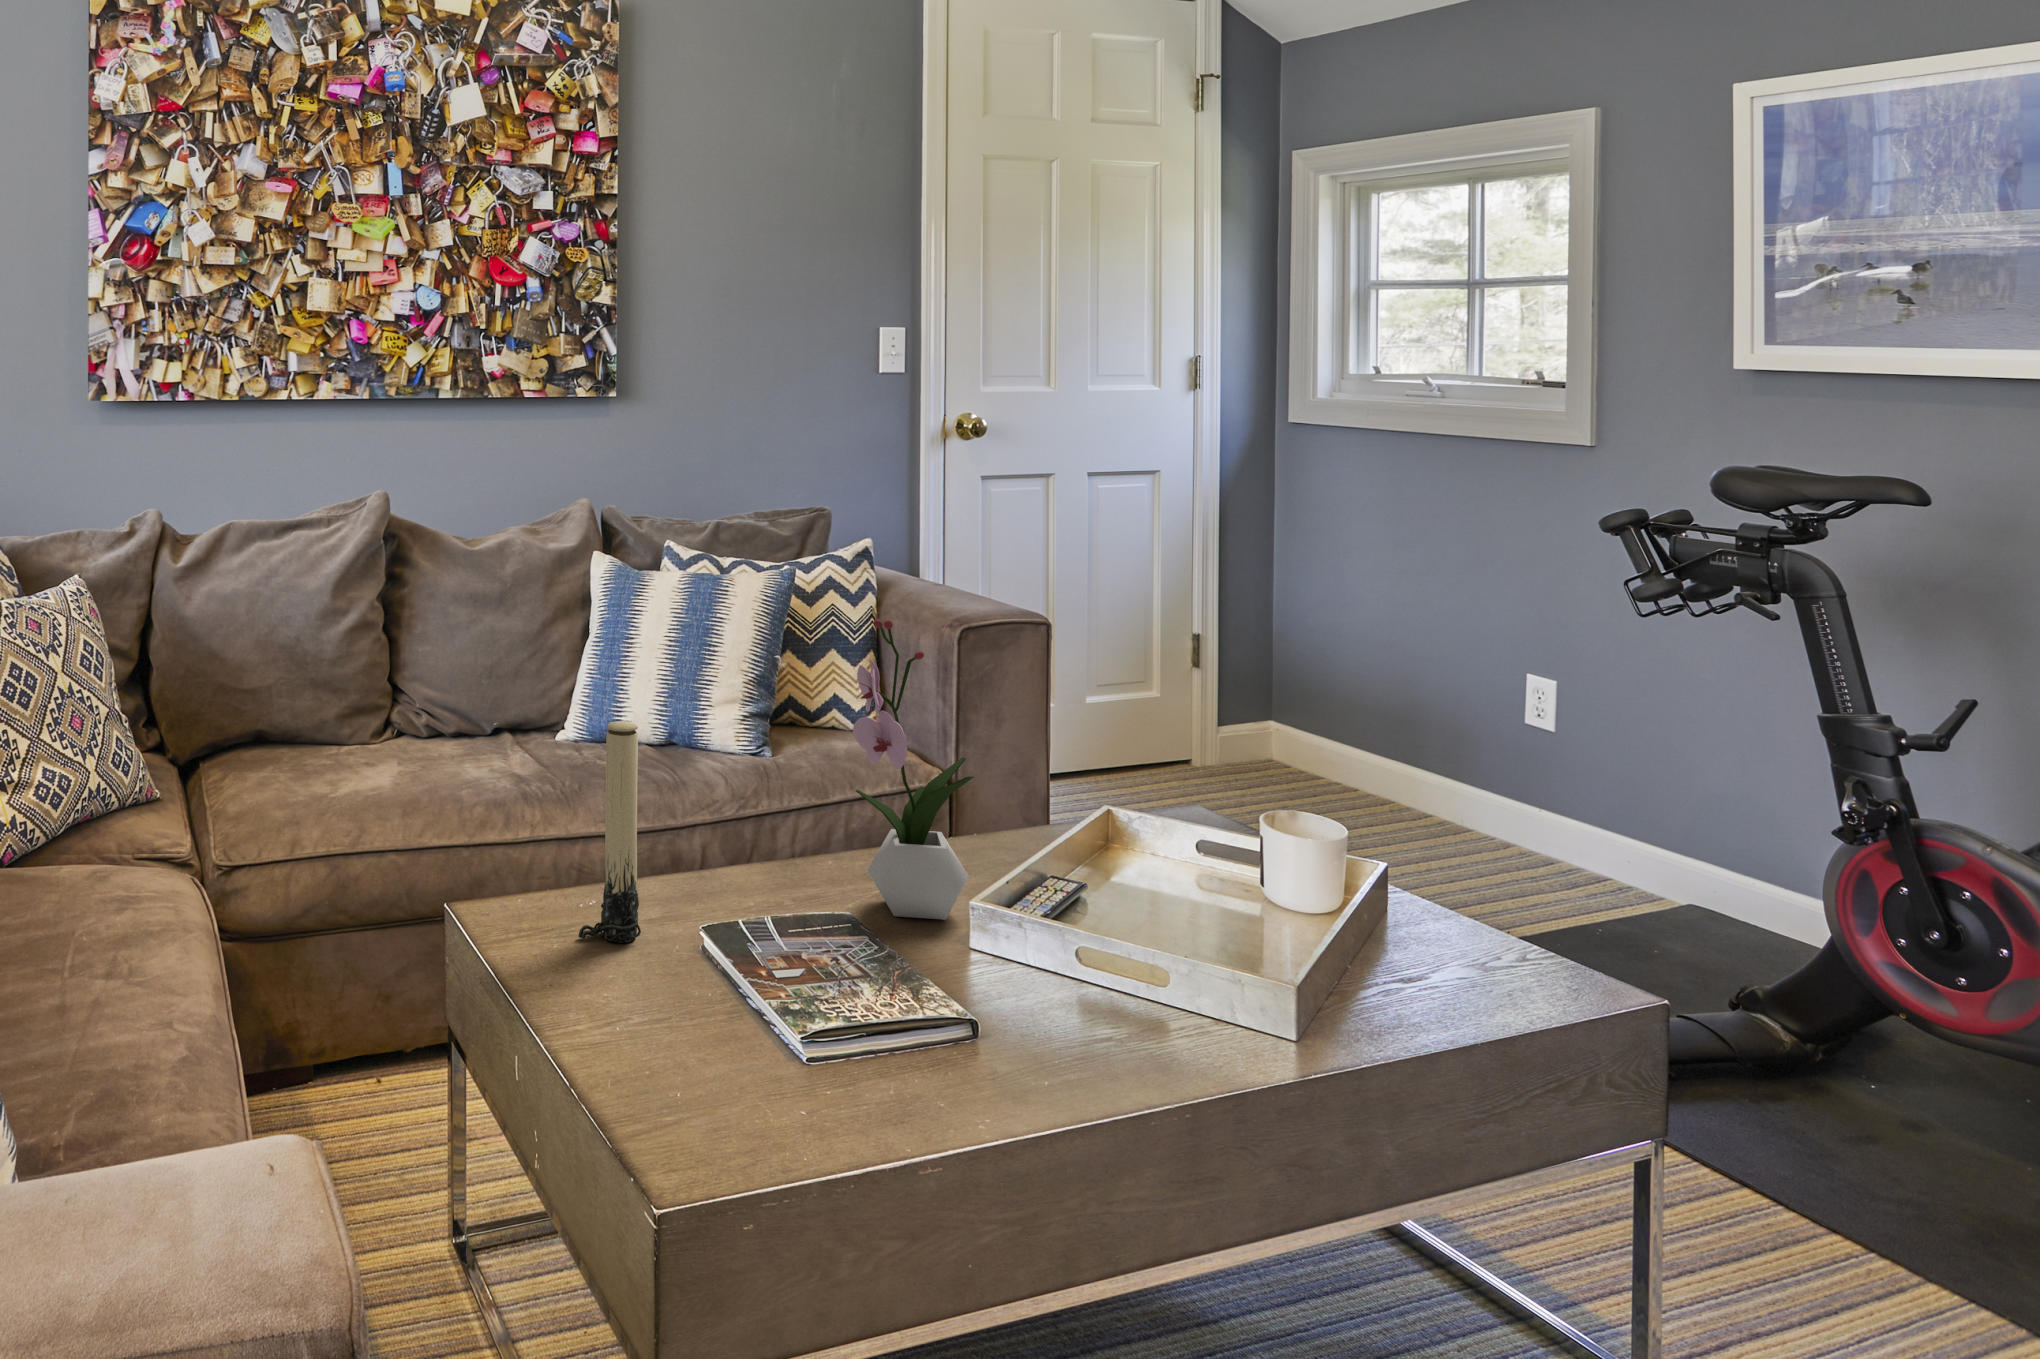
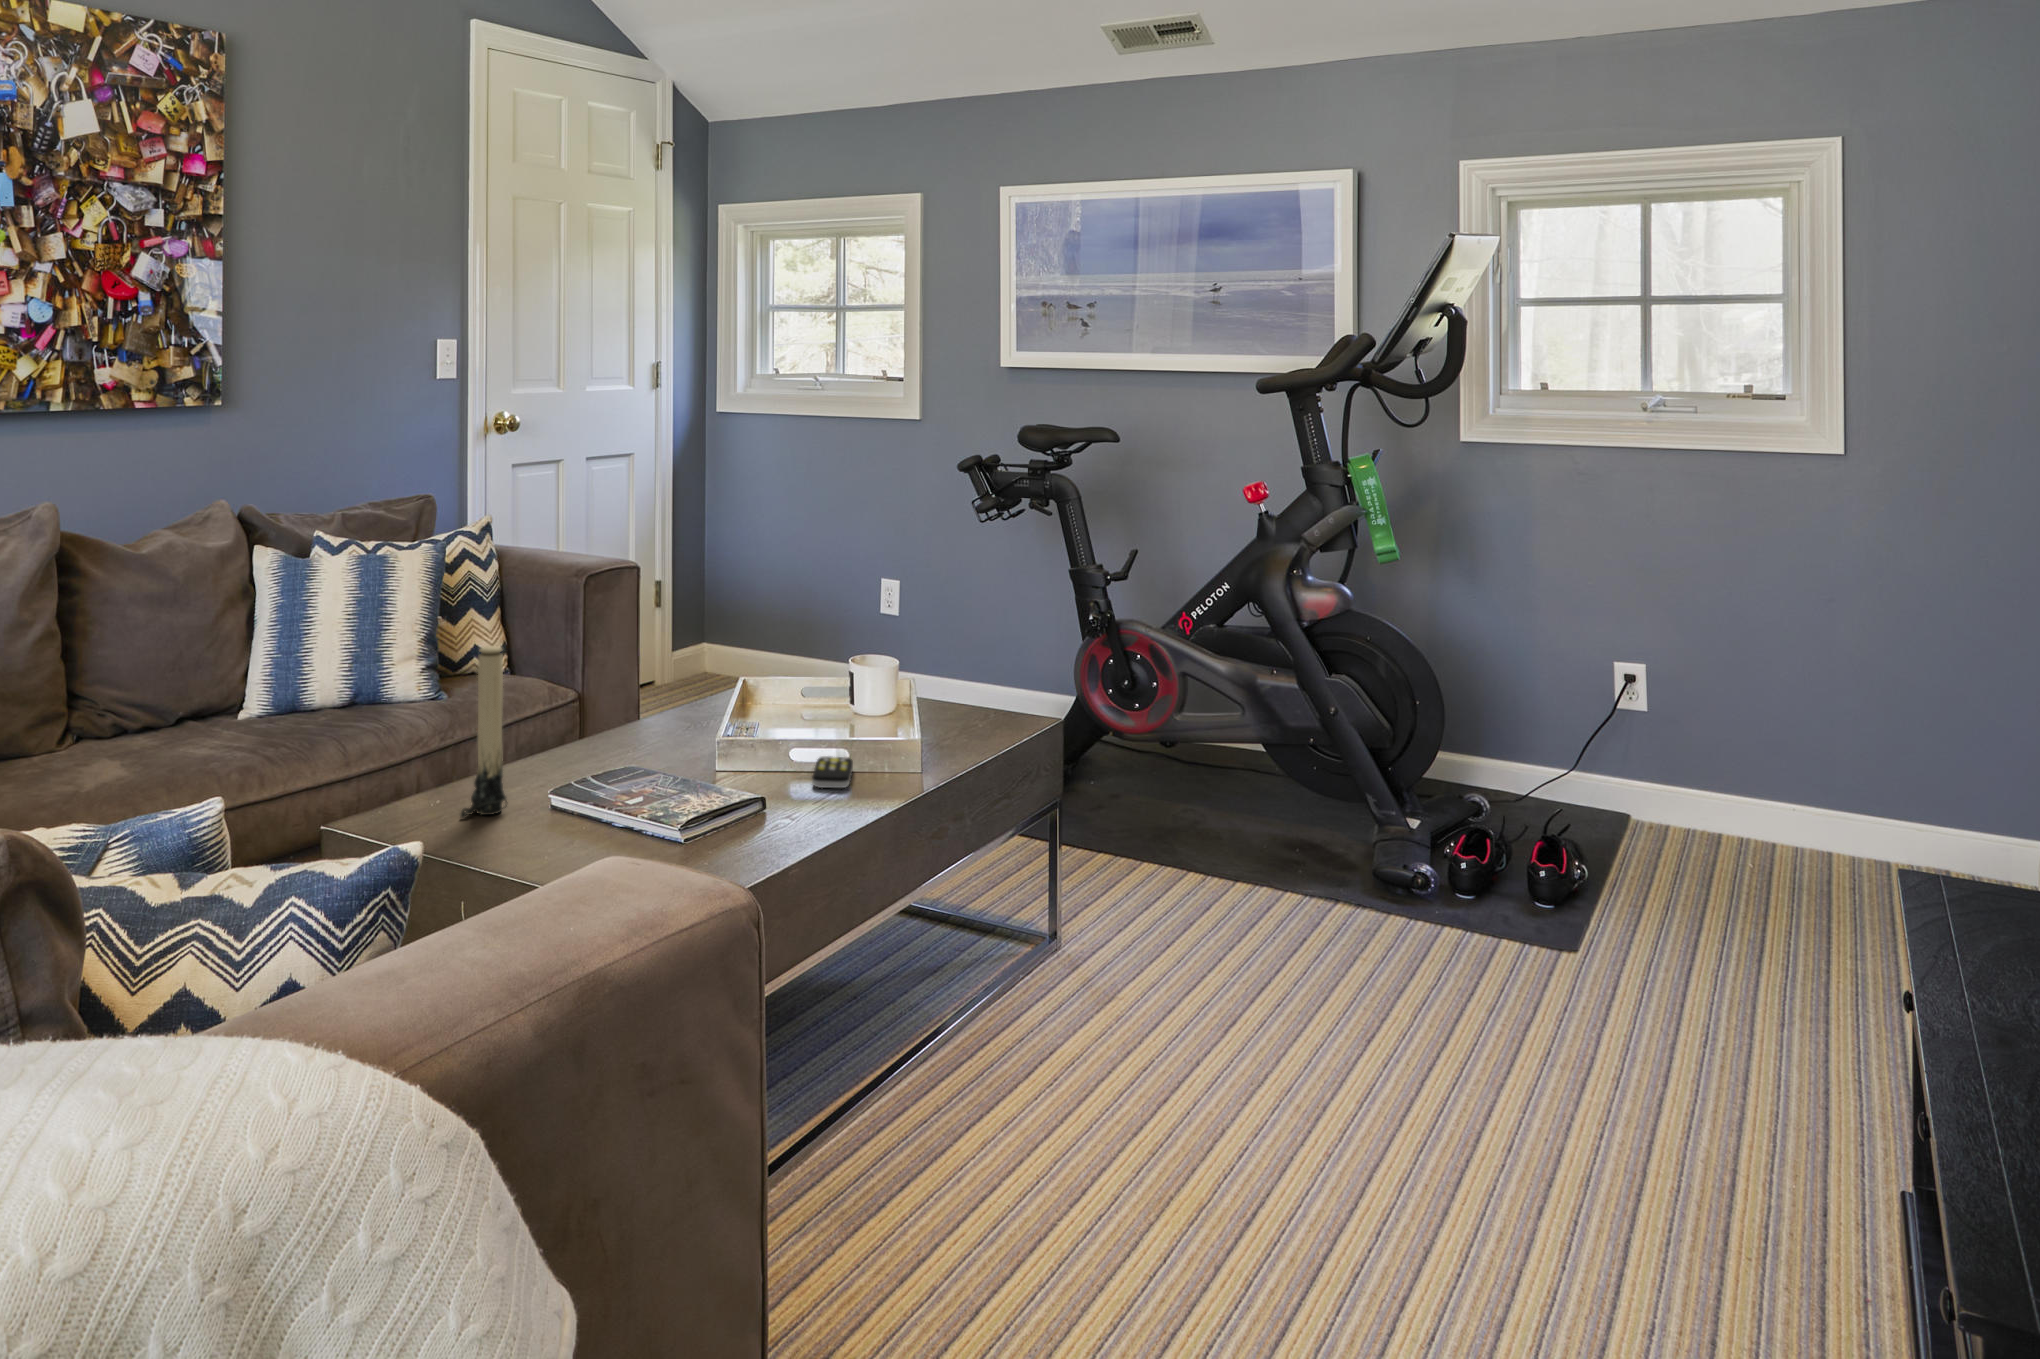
flower arrangement: present [853,619,974,920] -> none [620,555,711,764]
remote control: none [1088,964,1183,1030] -> present [812,756,853,788]

